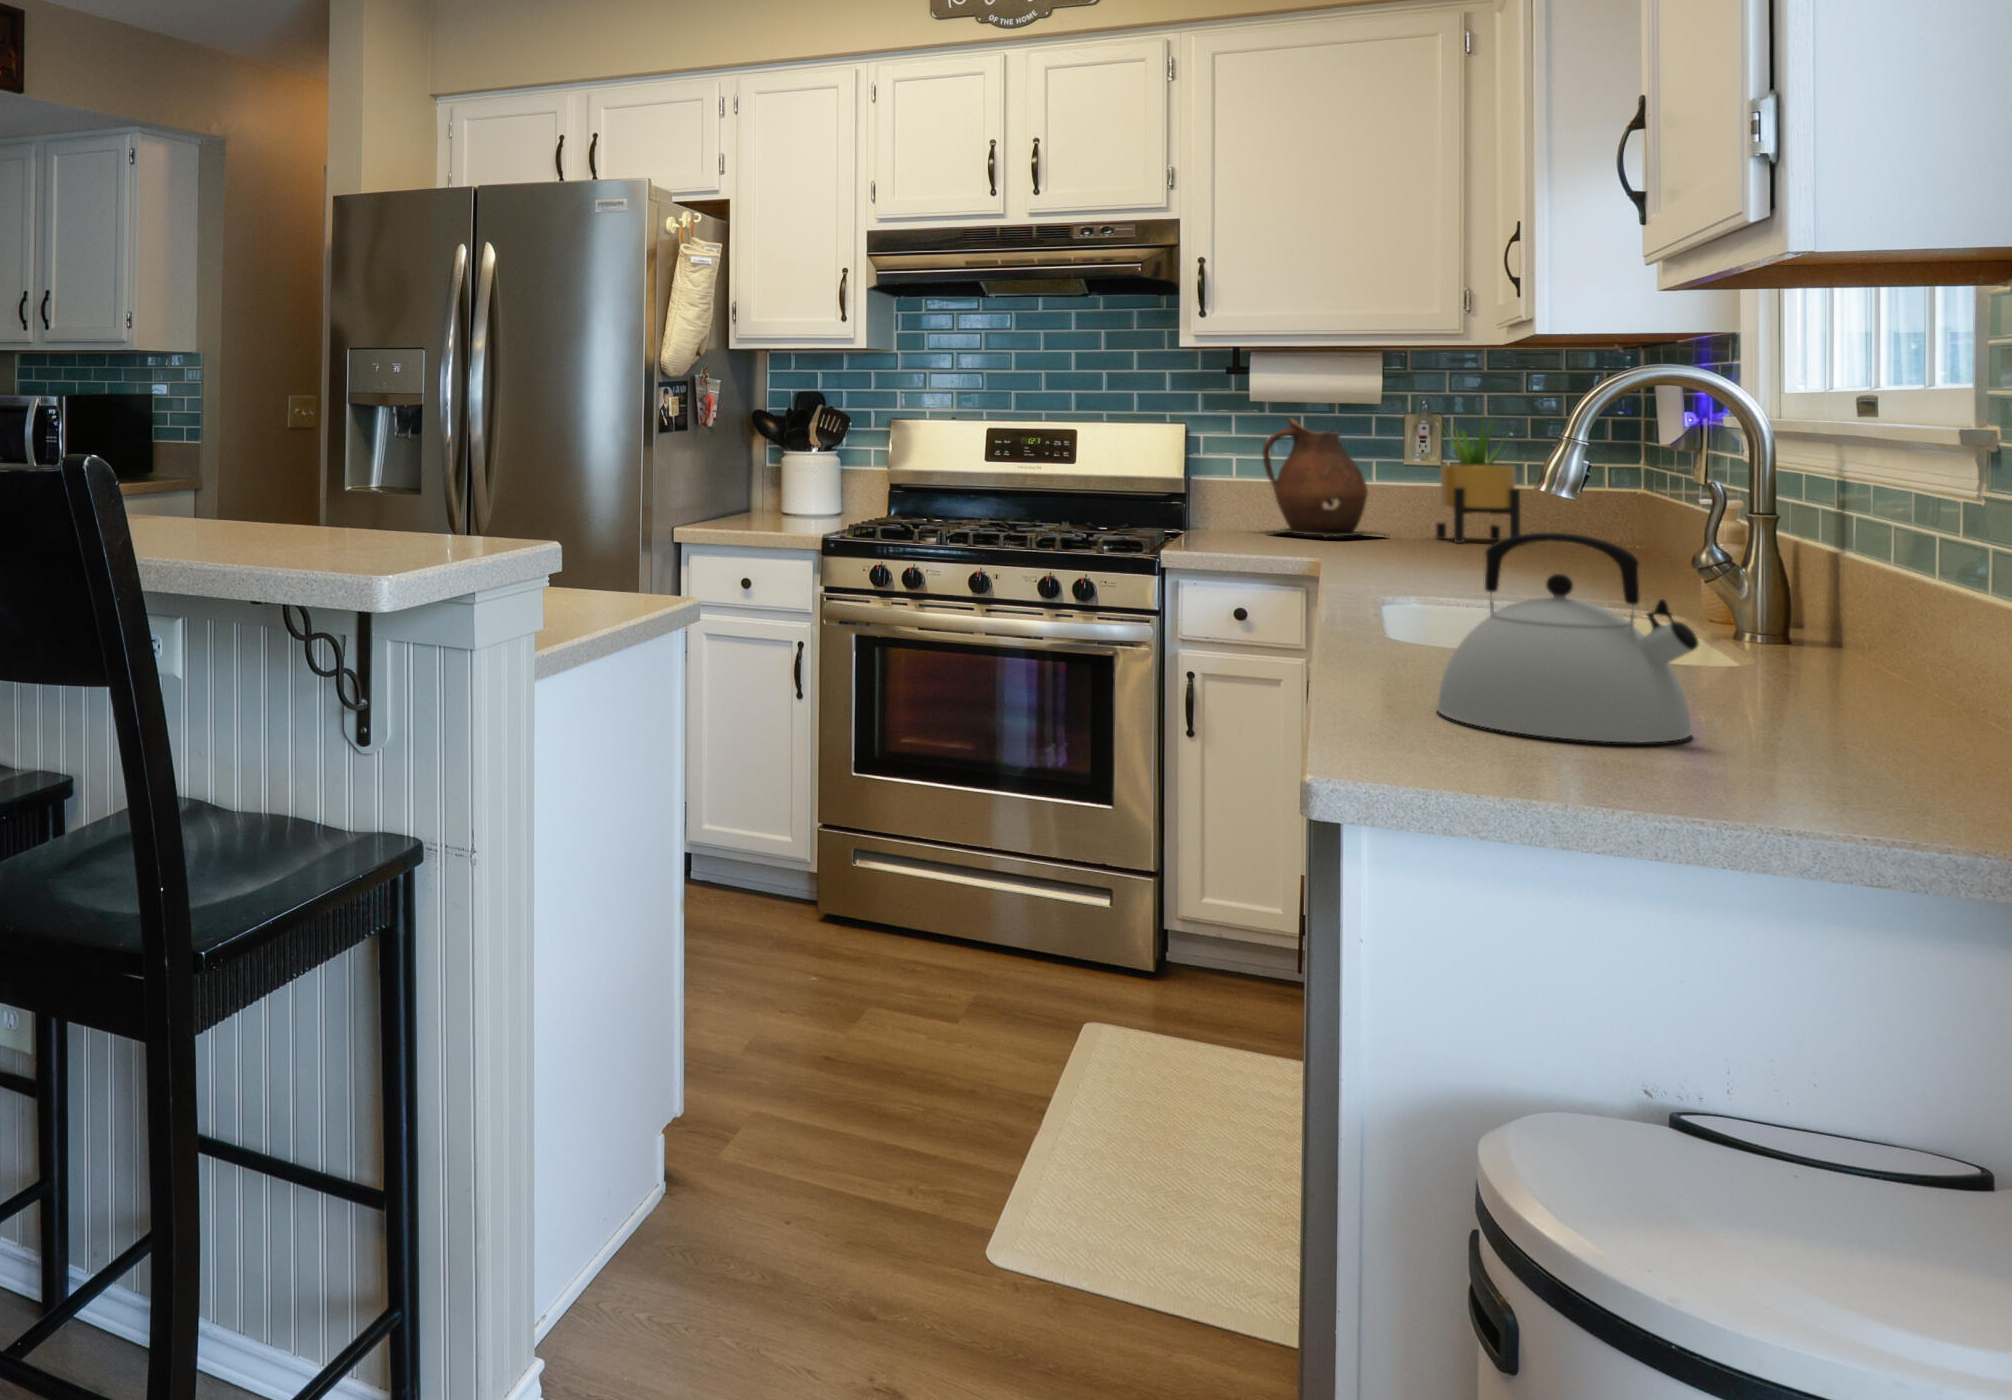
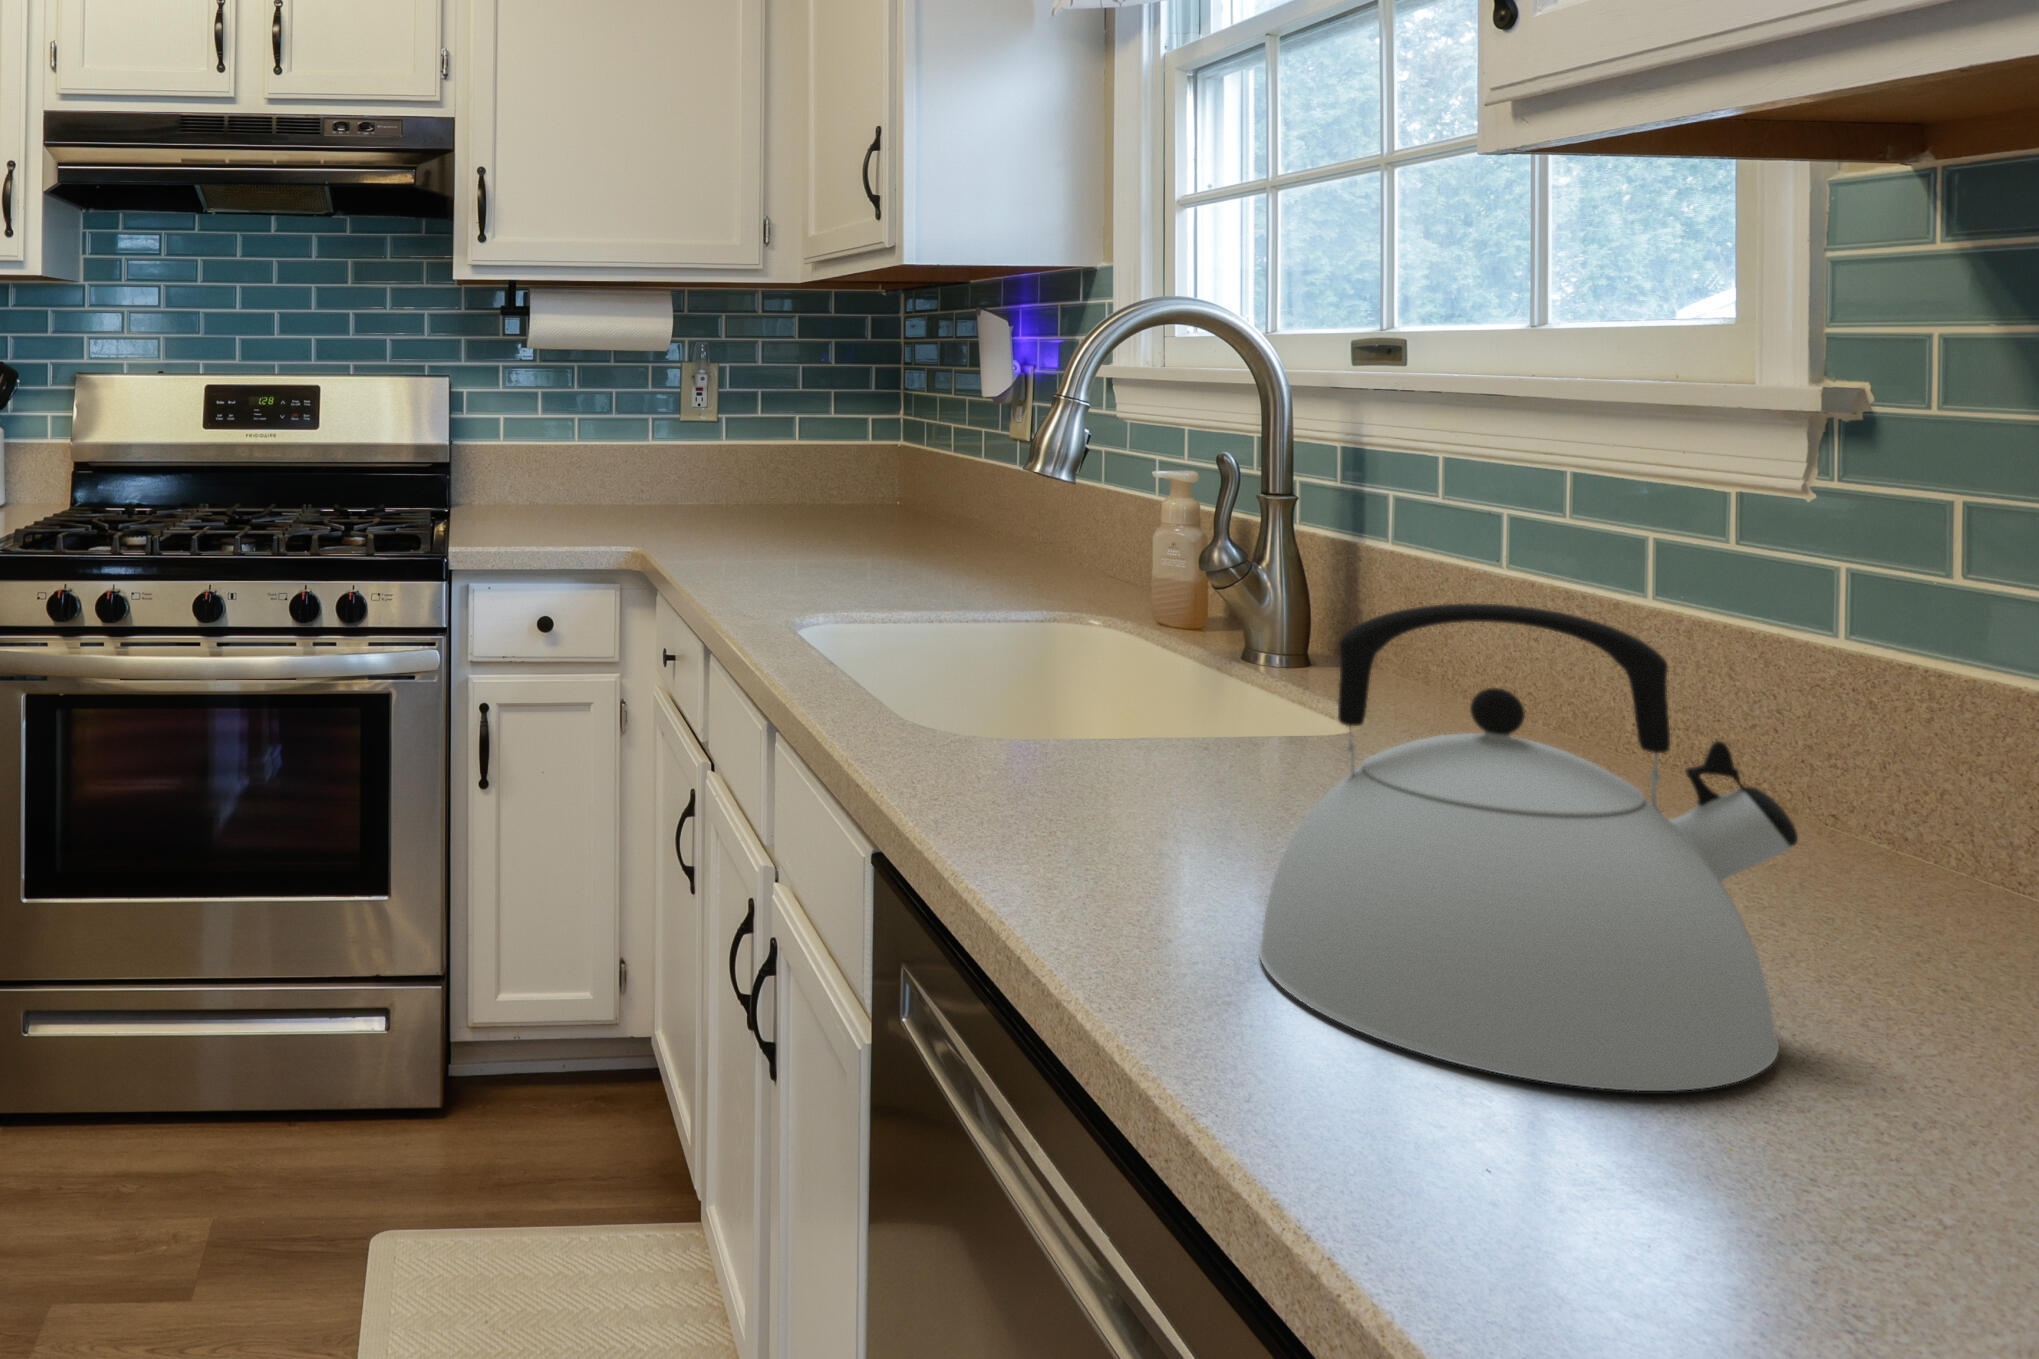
ceramic pitcher: present [1263,418,1385,537] -> none [537,370,670,514]
potted plant: present [1436,423,1520,543] -> none [710,361,800,512]

